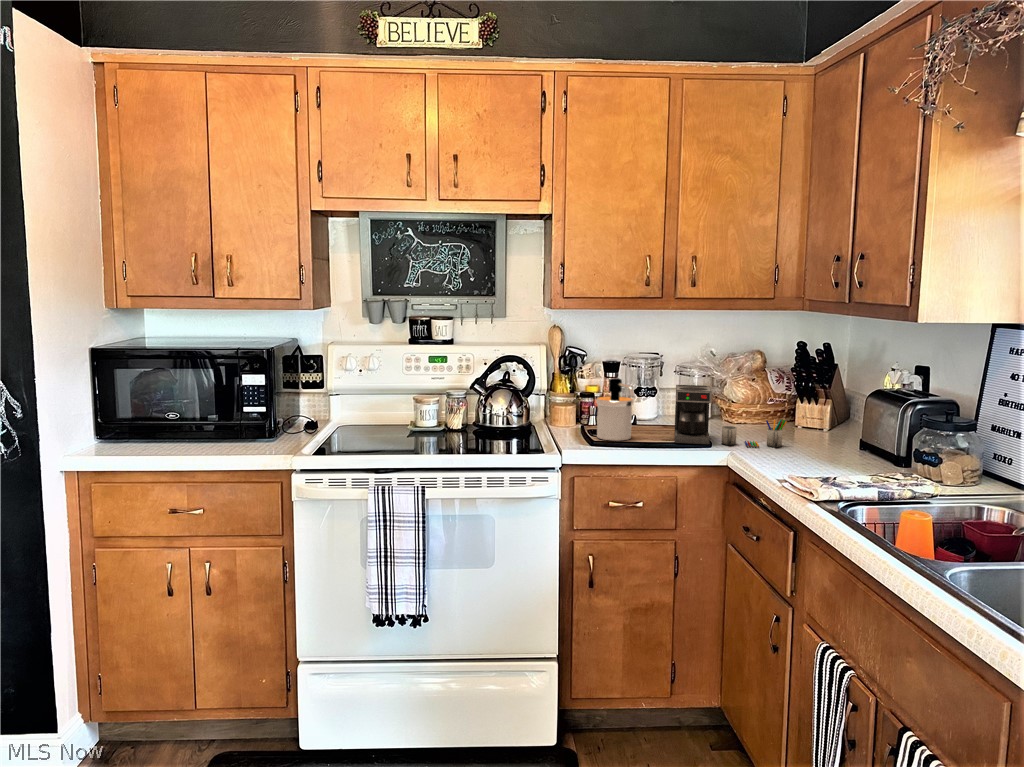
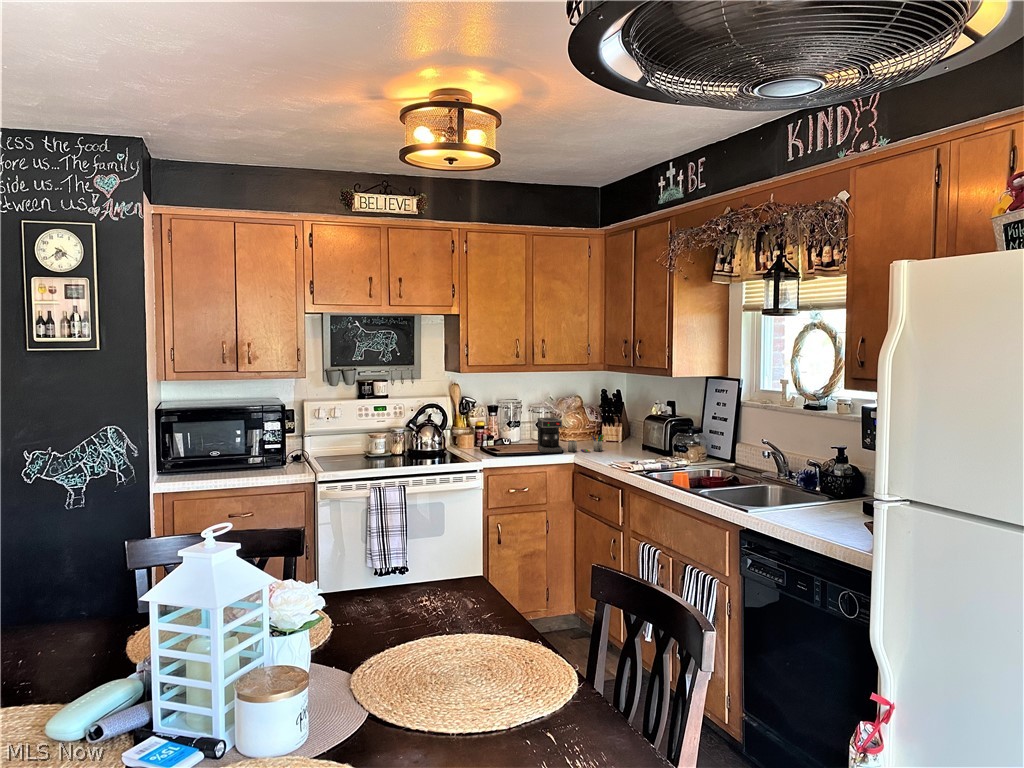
soap dispenser: present [597,378,634,441] -> none [492,415,519,454]

